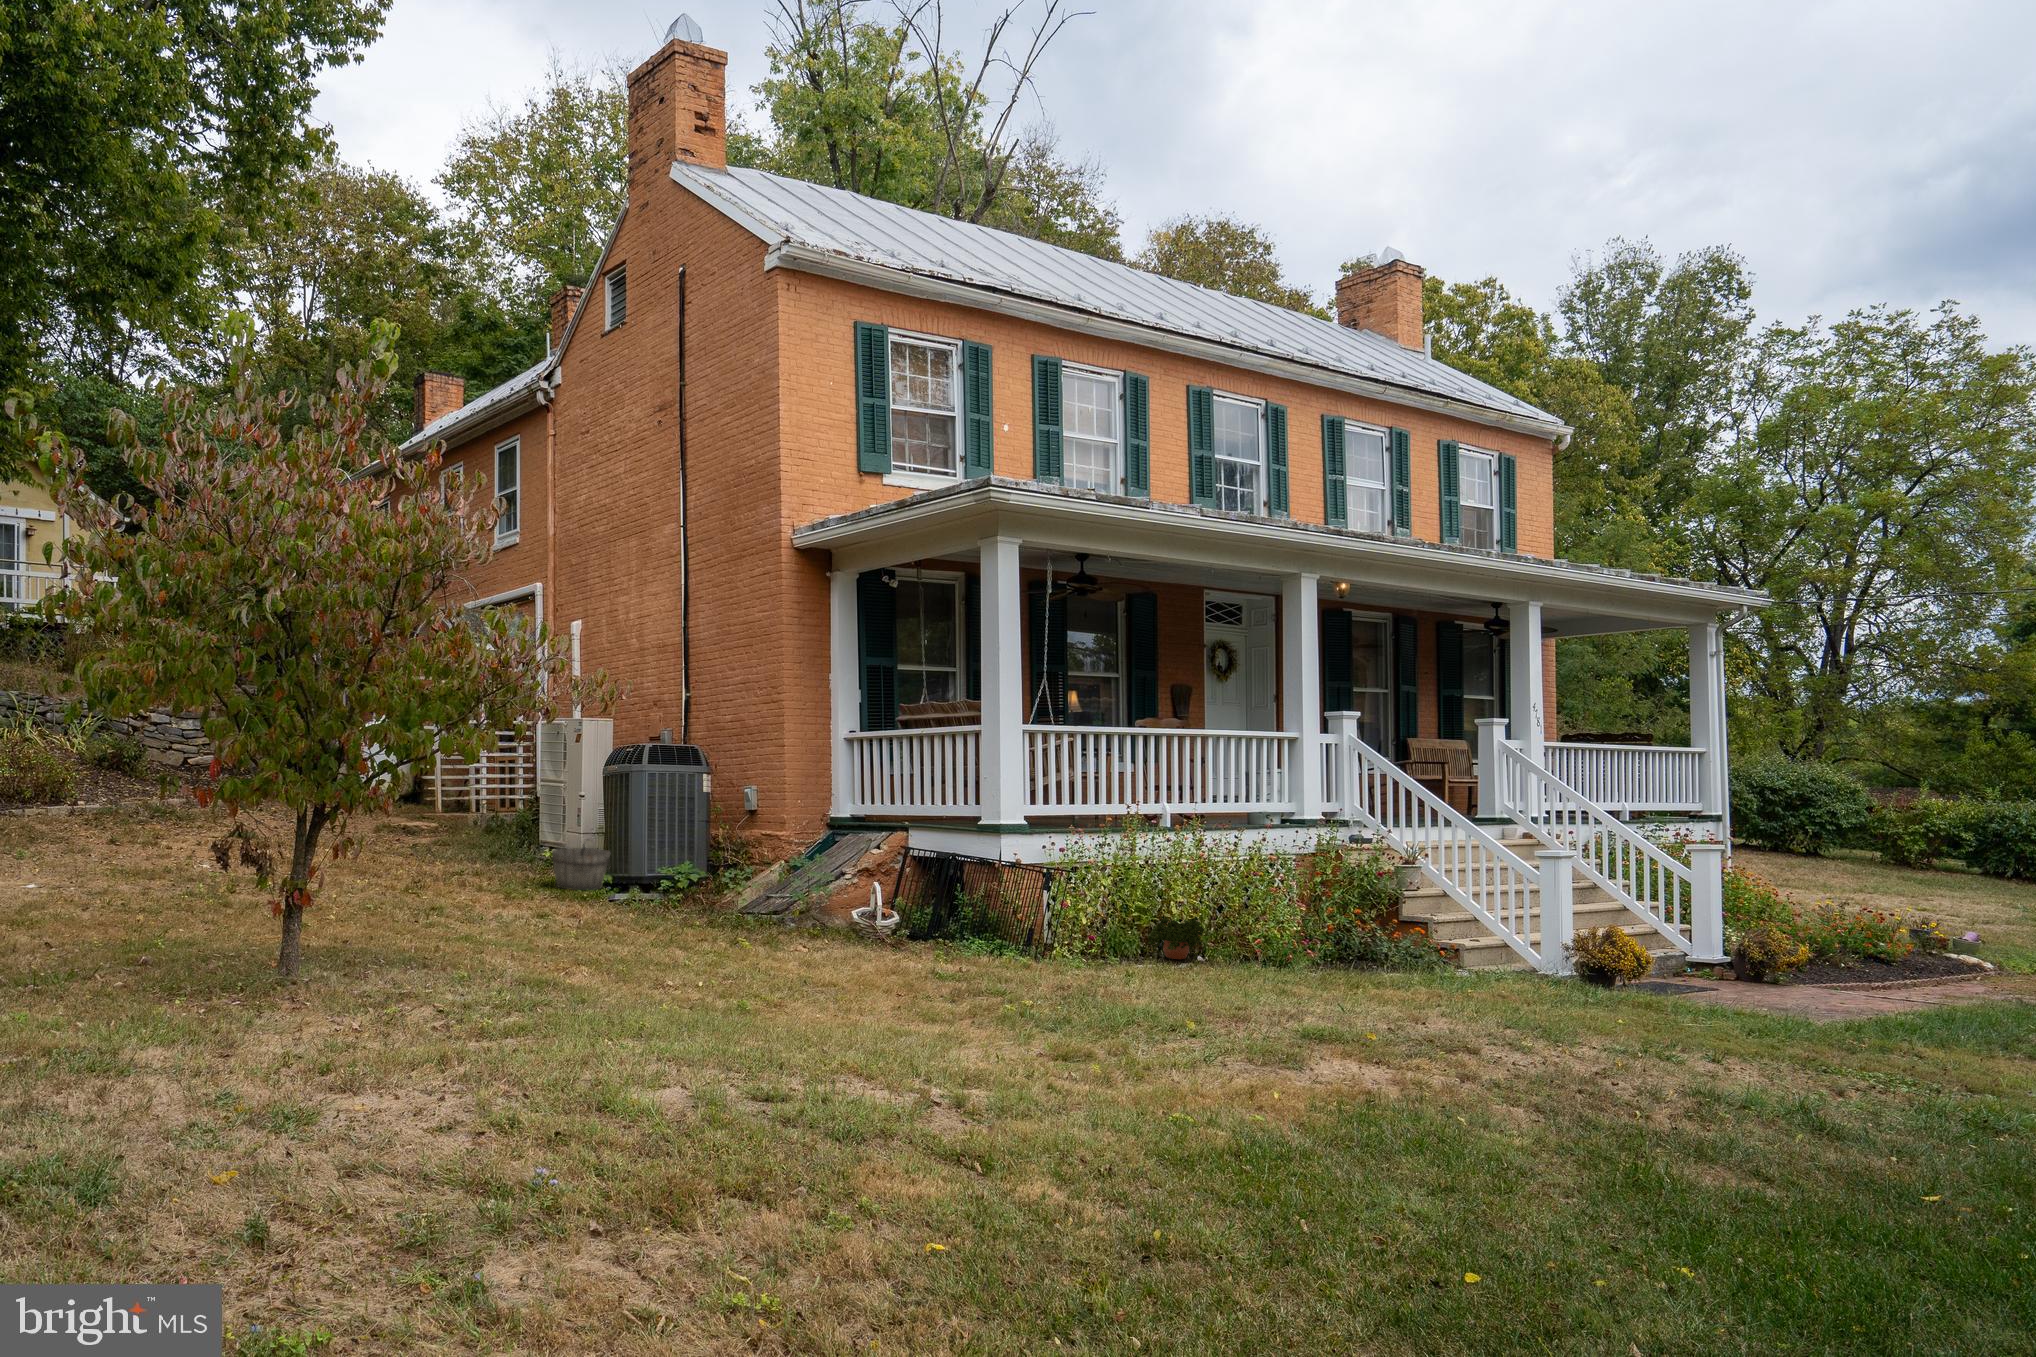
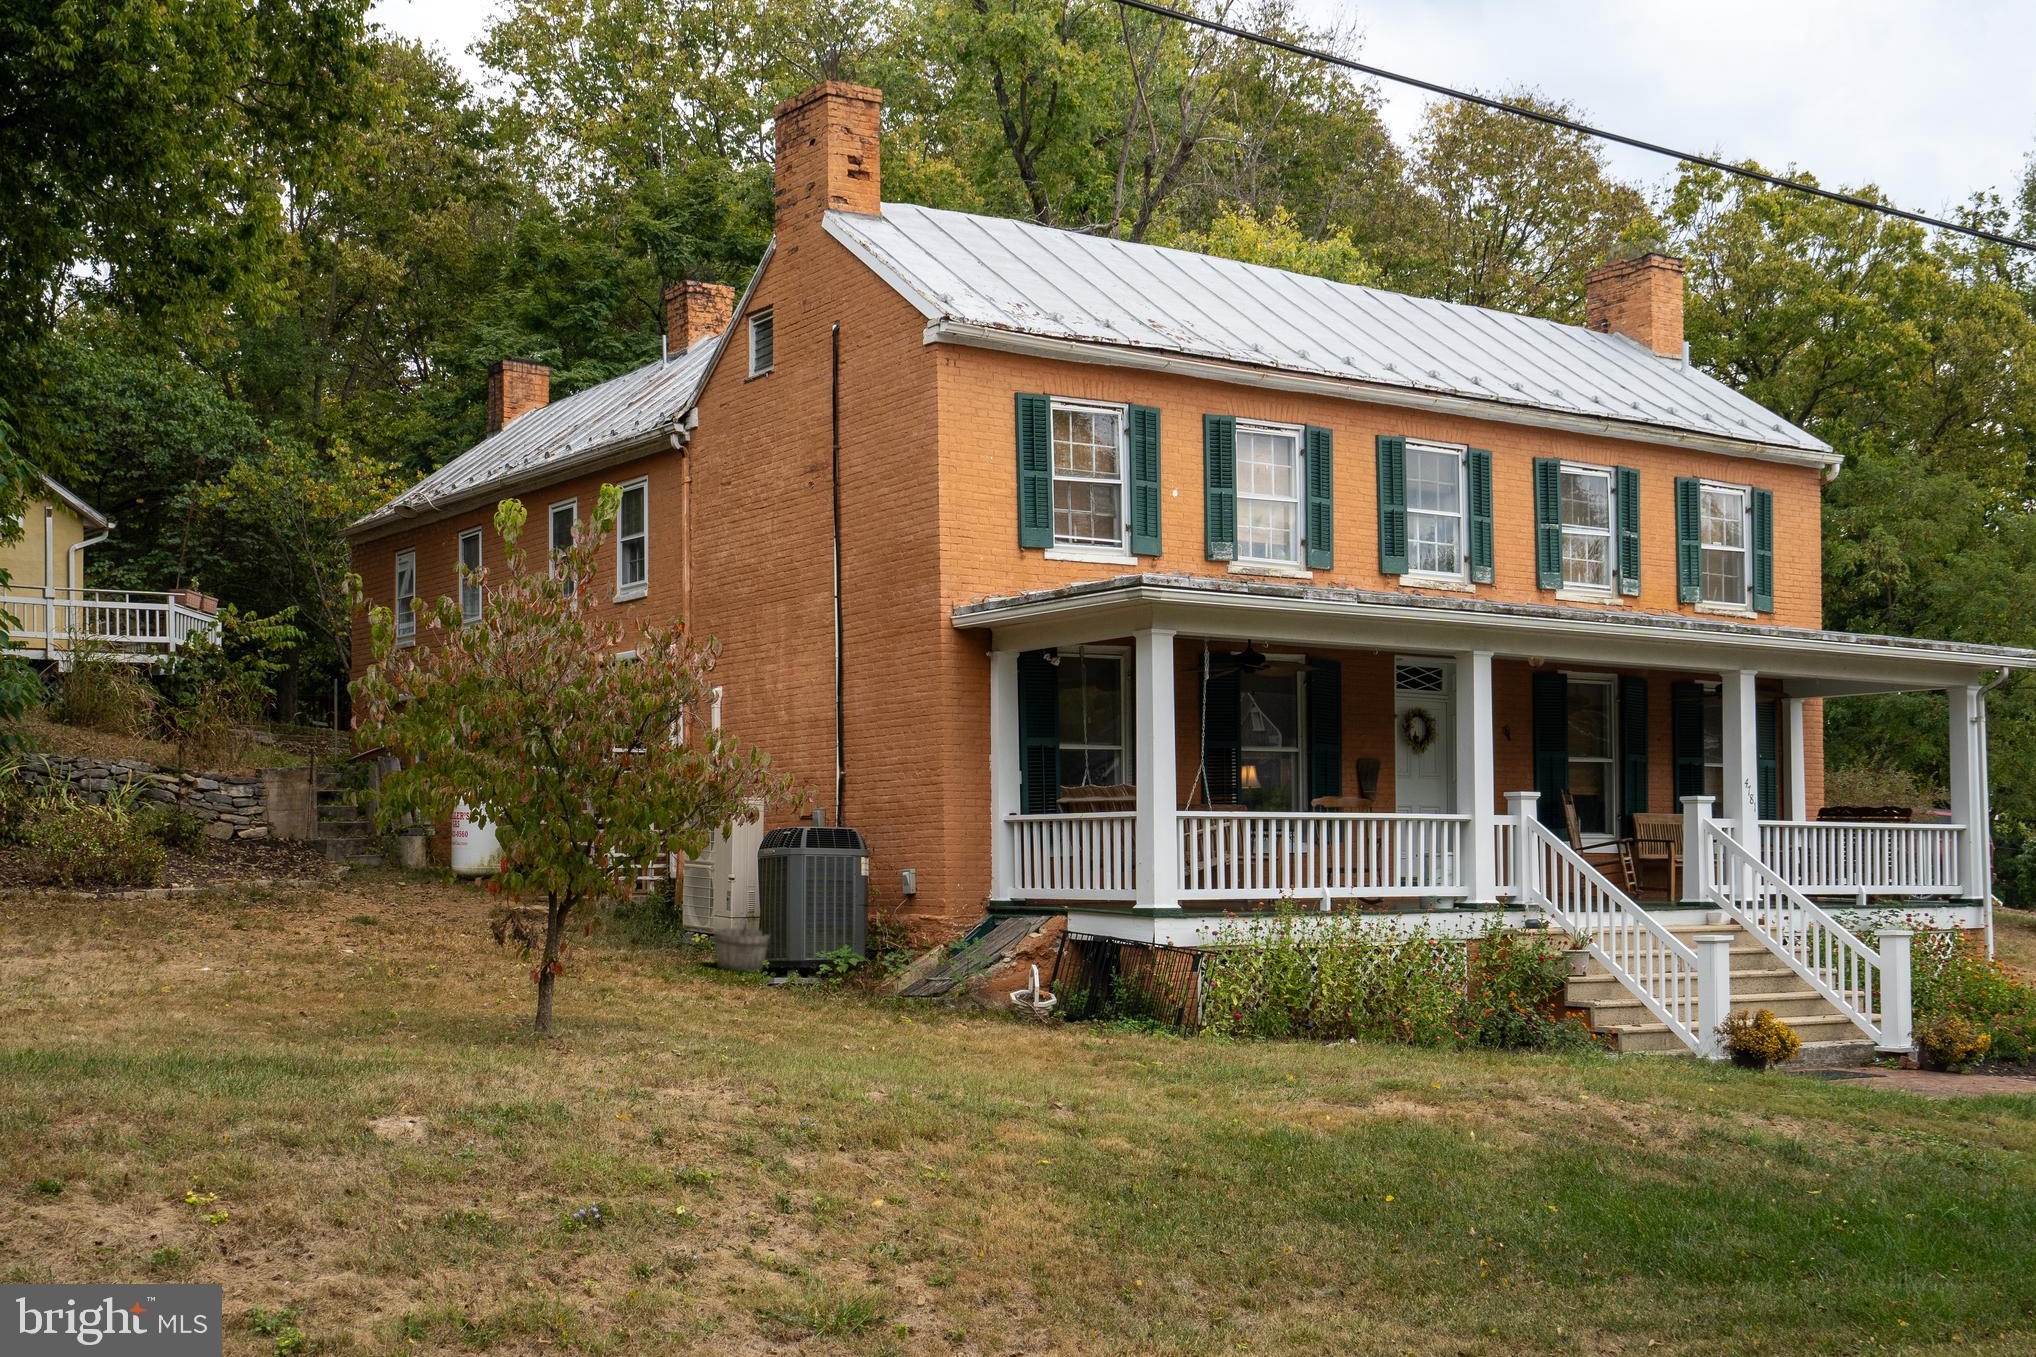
potted plant: present [1147,916,1204,961] -> none [1295,995,1353,1041]

